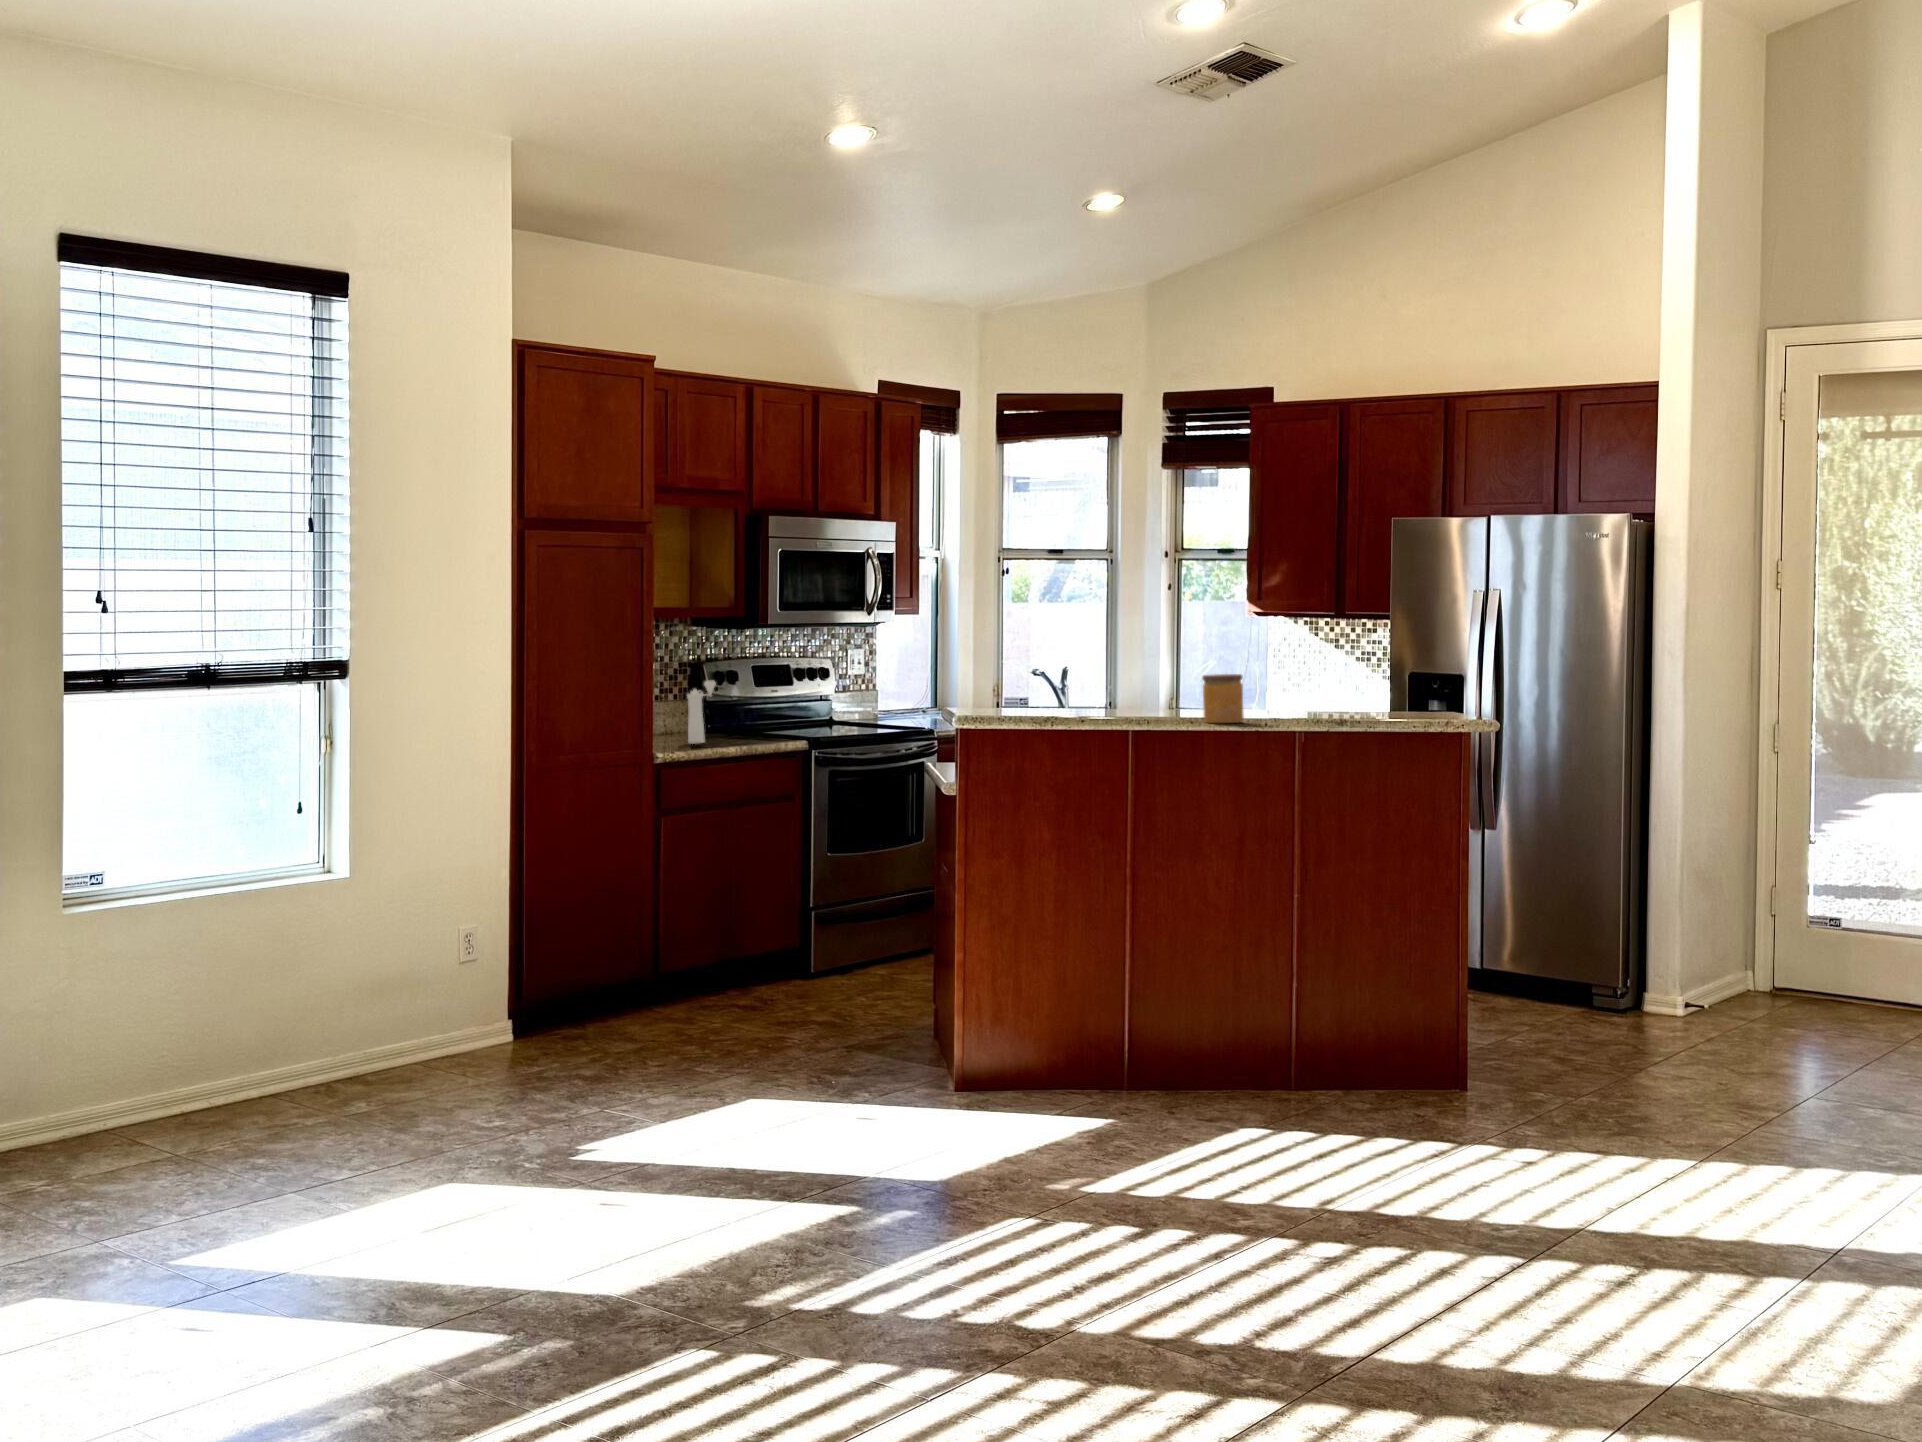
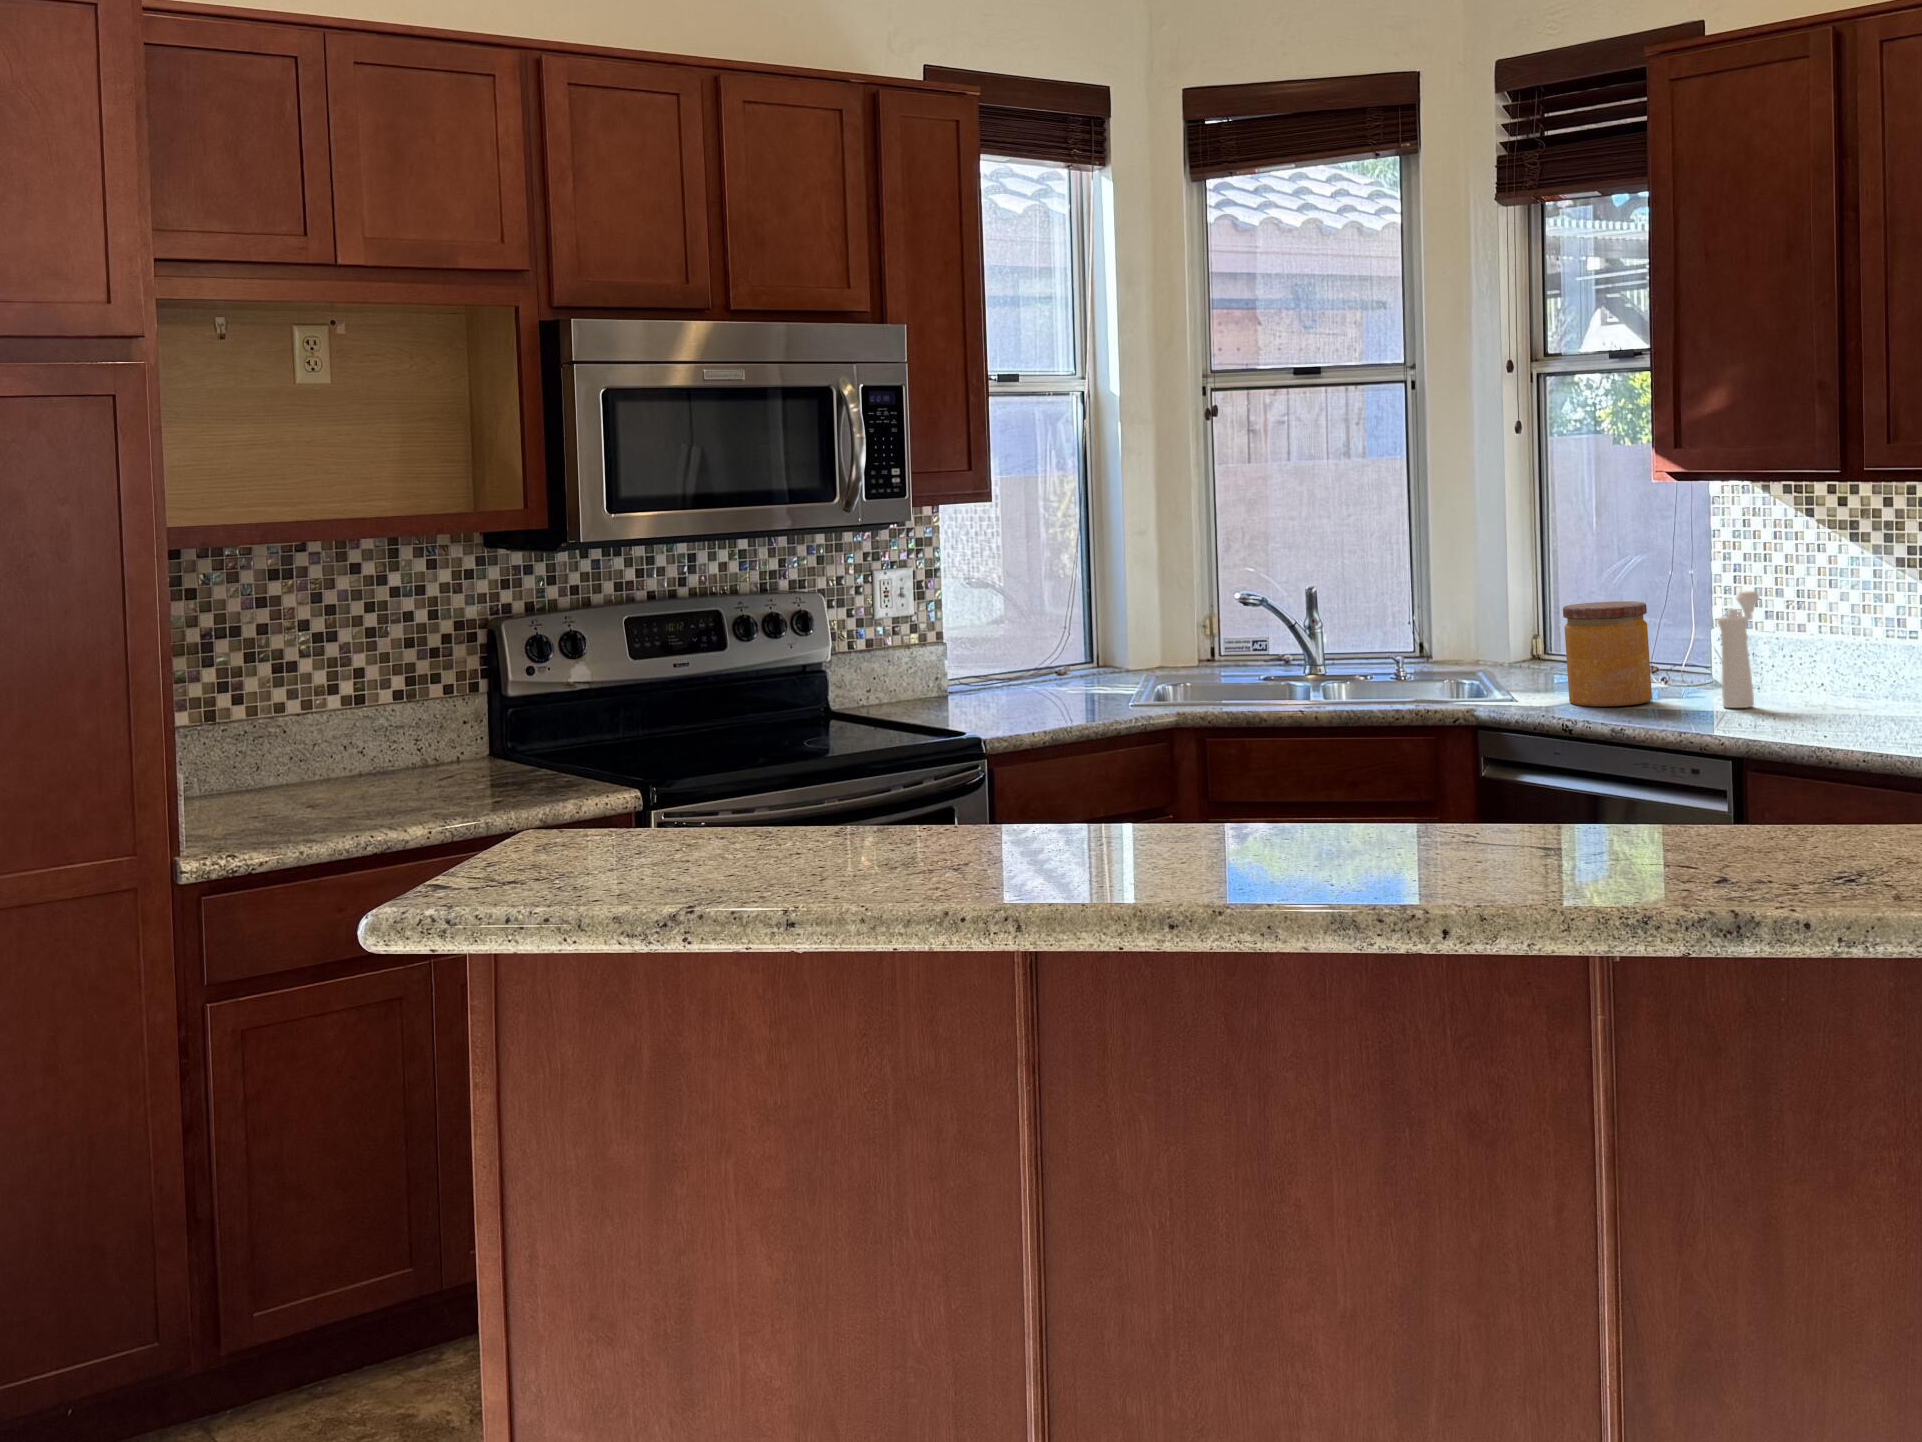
pepper mill: present [687,680,716,744] -> present [1717,591,1759,708]

